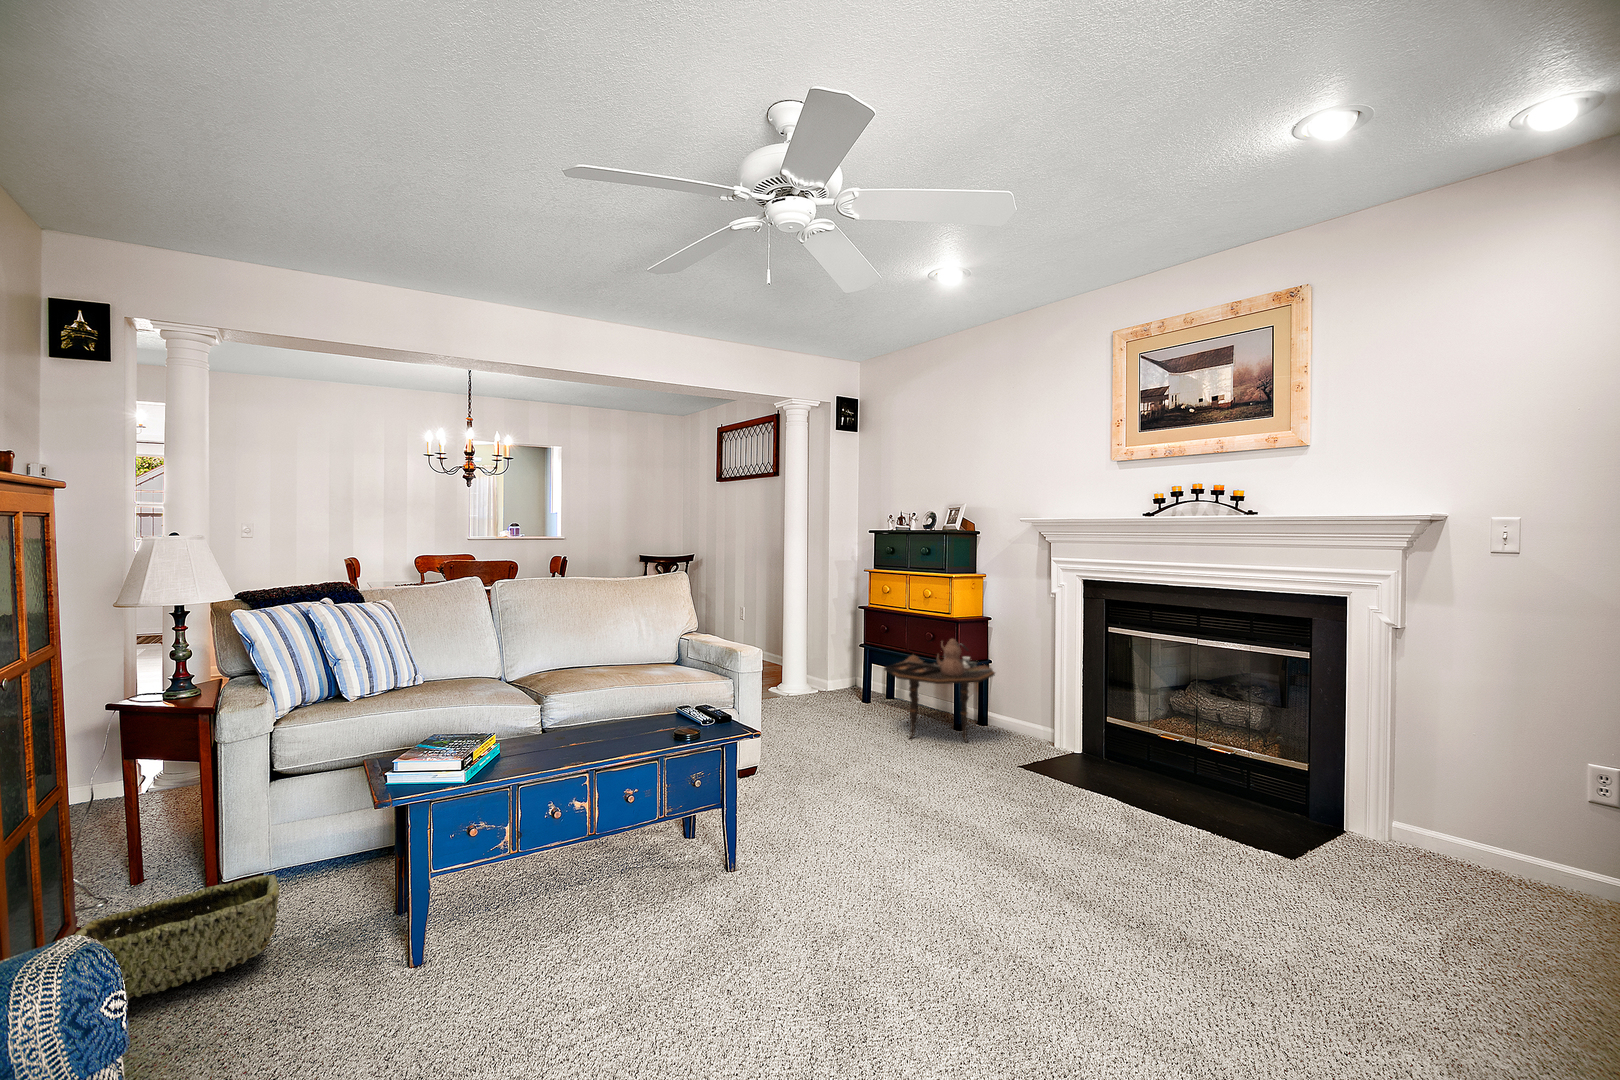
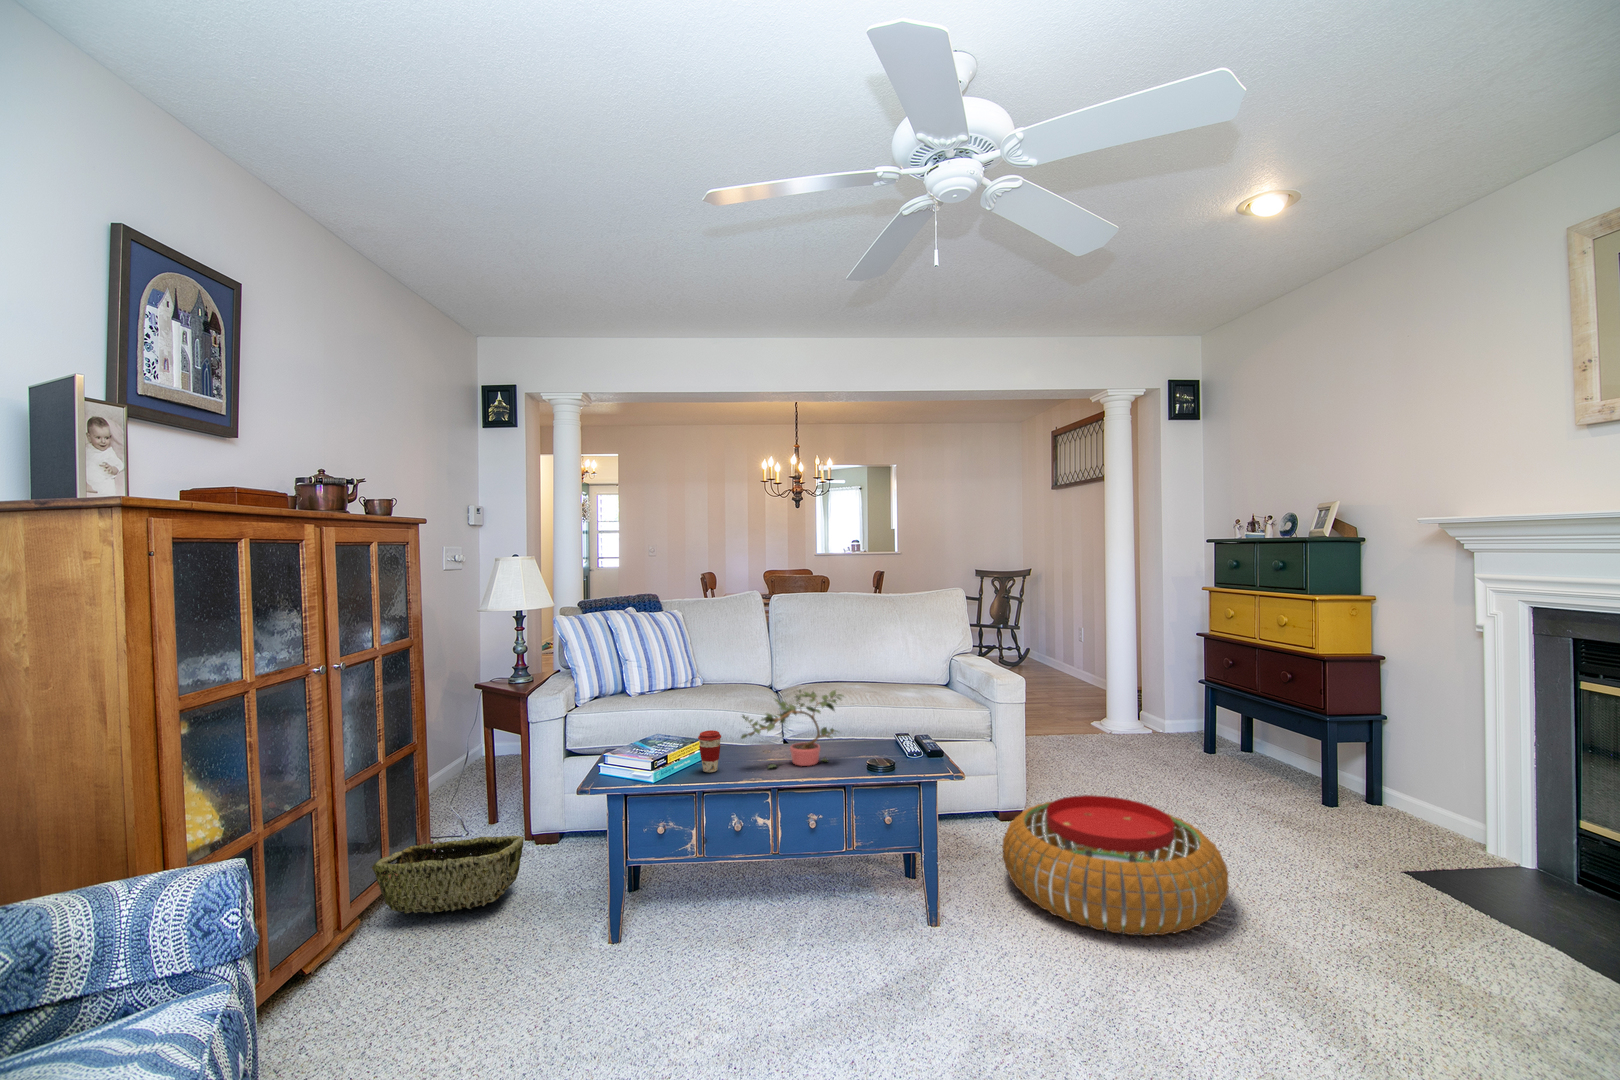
side table: present [884,639,995,742] -> none [1207,683,1387,831]
potted plant: none [570,668,666,749] -> present [741,690,843,768]
coffee cup: none [528,718,553,761] -> present [698,730,721,772]
pouf: none [775,737,940,837] -> present [1003,795,1229,936]

